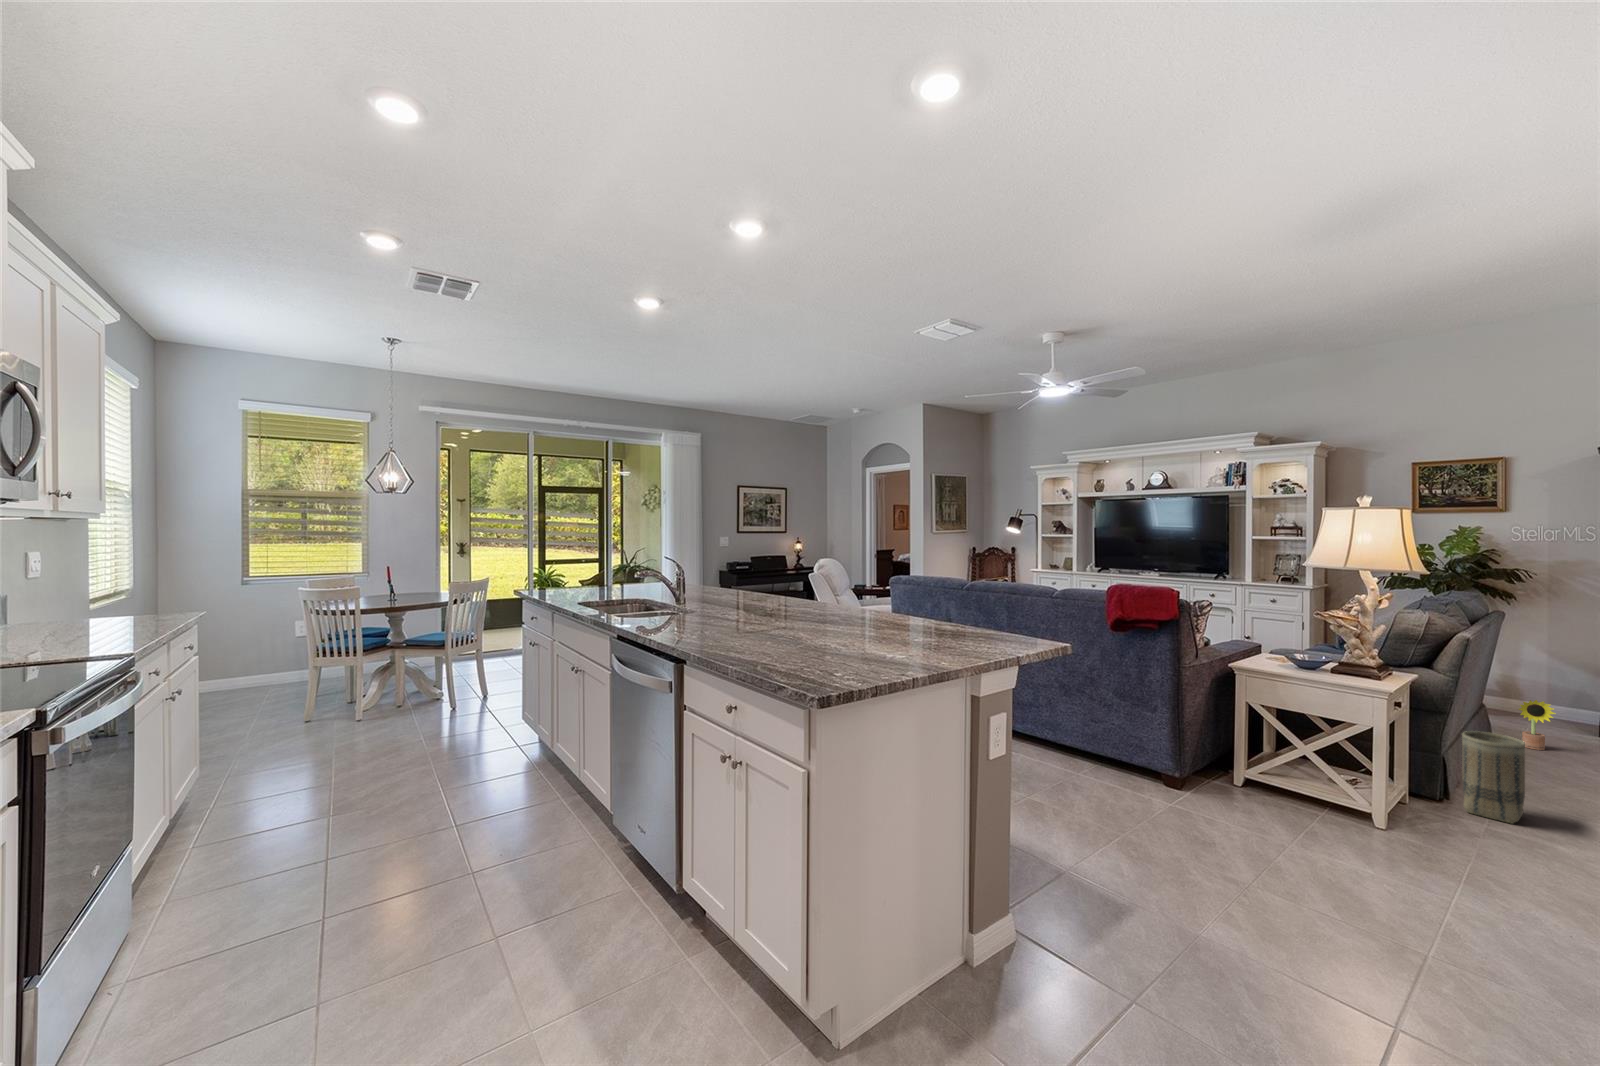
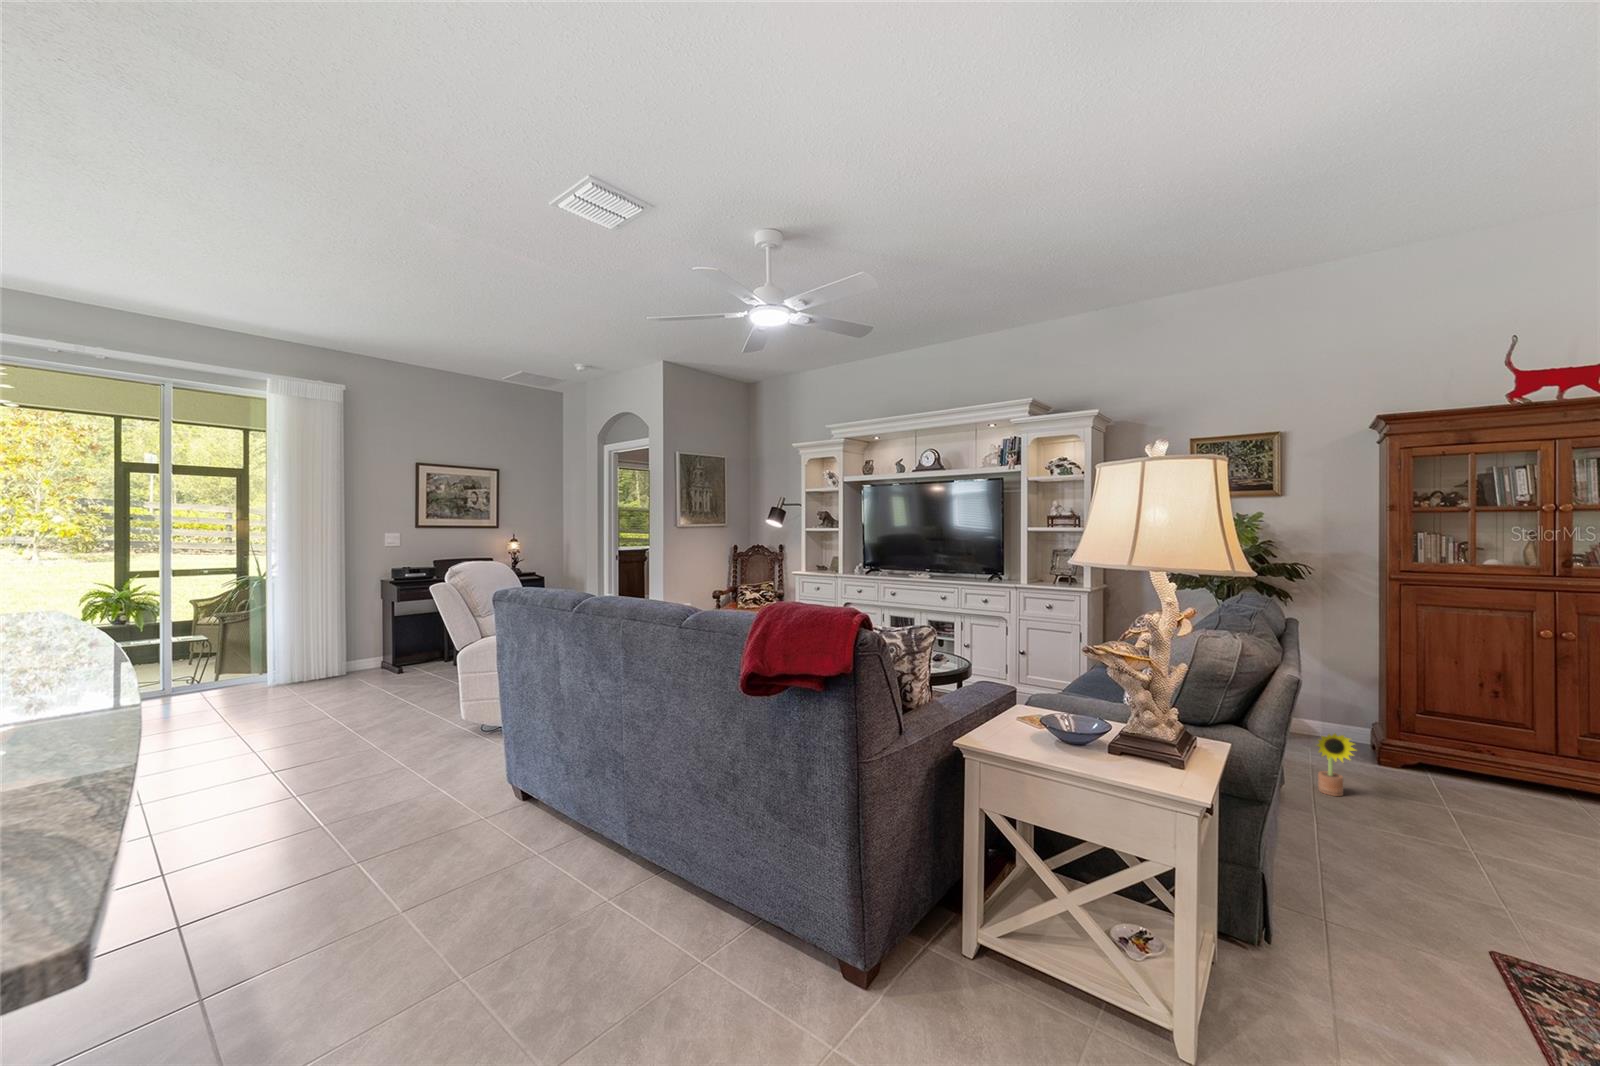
basket: present [1462,731,1525,823] -> none [1287,820,1374,979]

